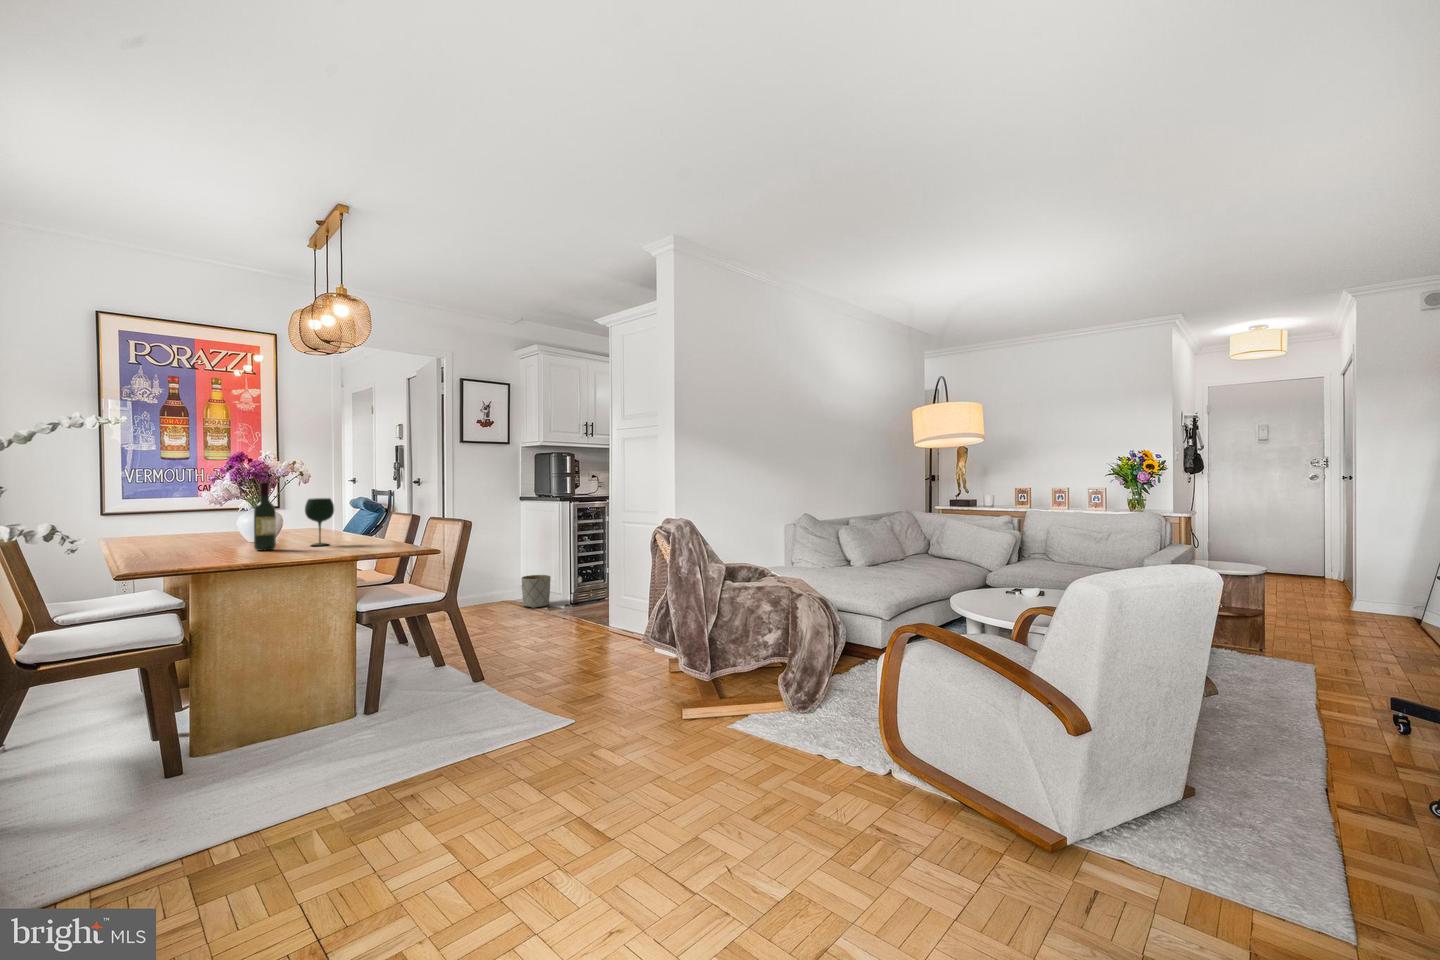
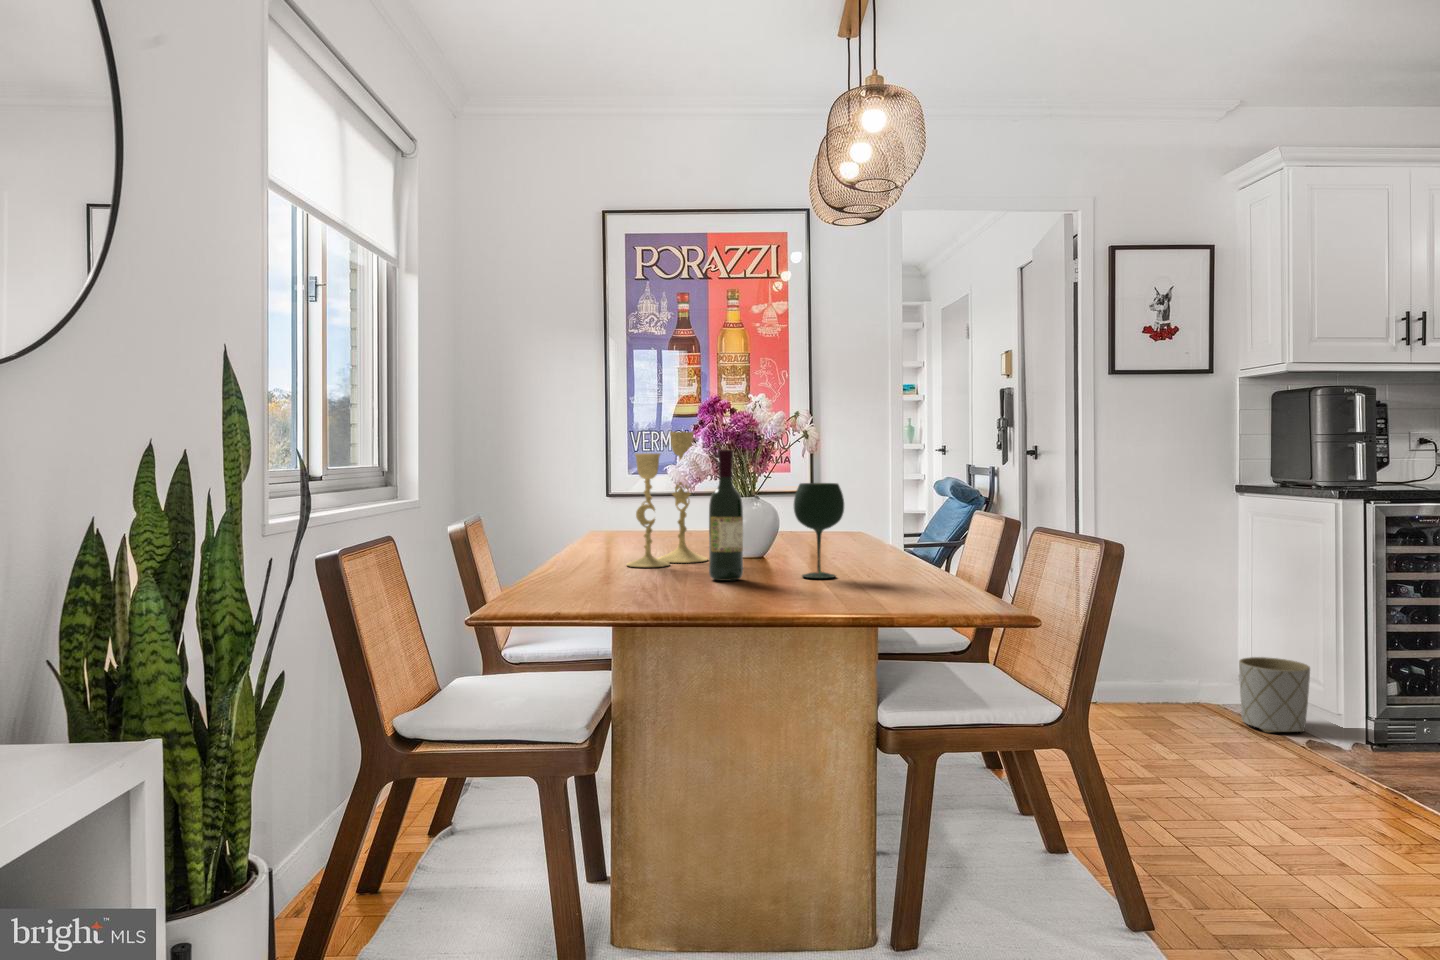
candlestick: none [181,471,237,550] -> present [627,431,708,567]

